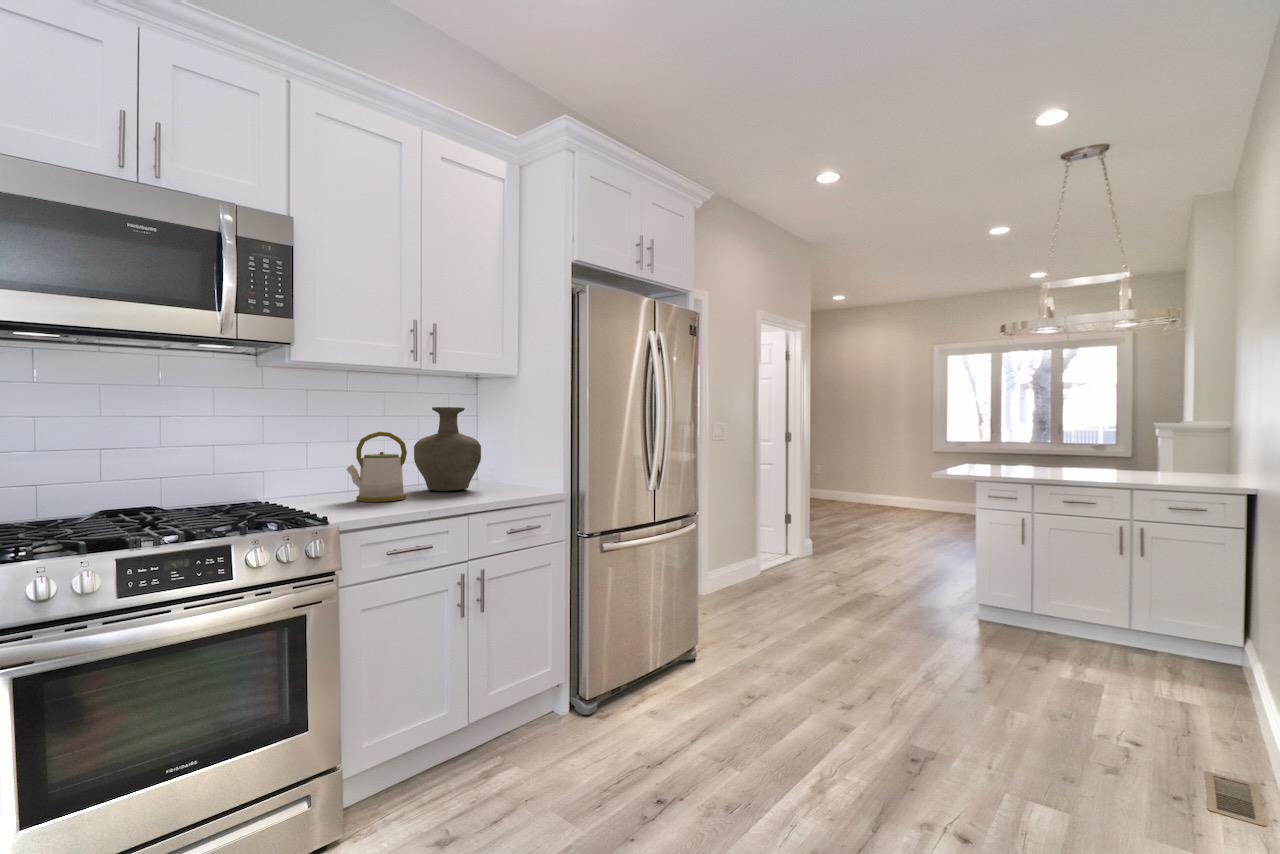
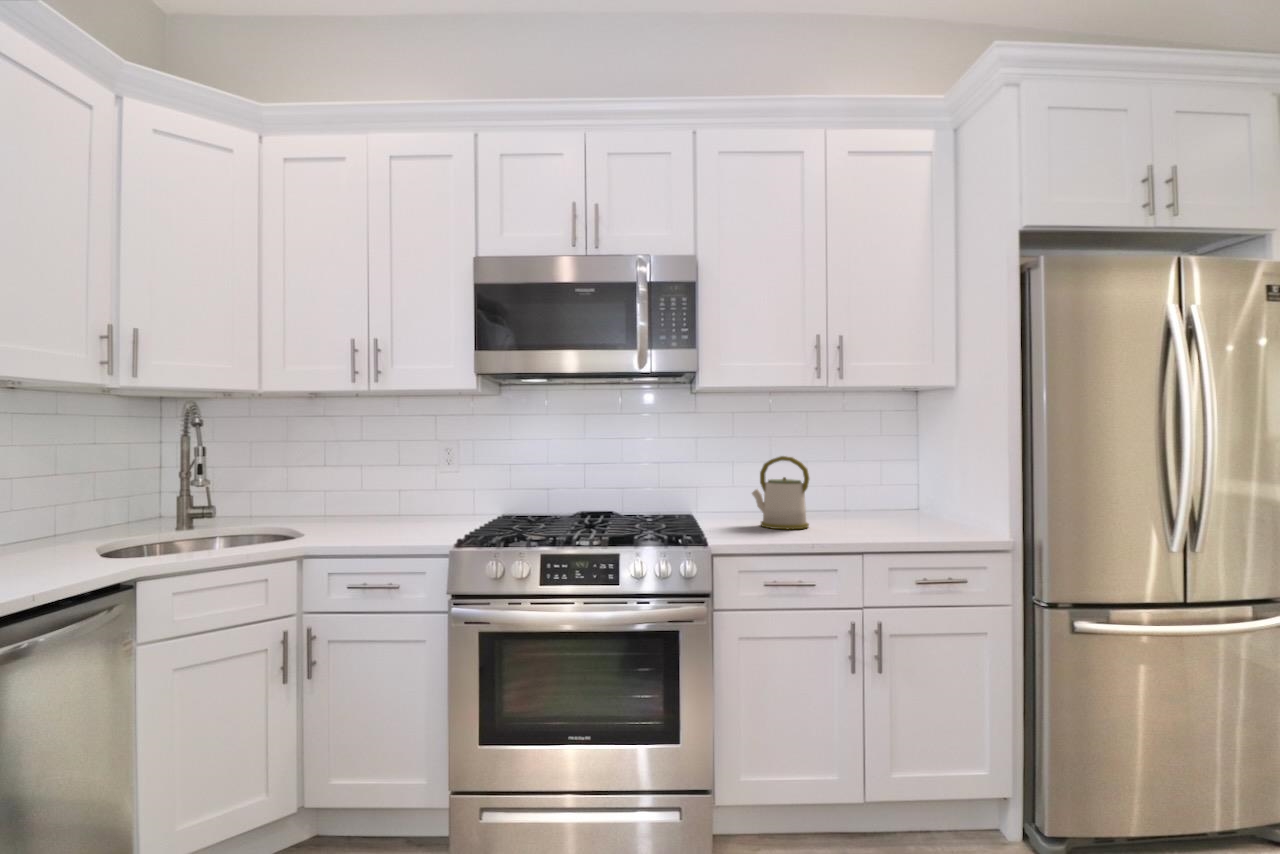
vase: present [414,407,481,491] -> none [832,429,908,524]

